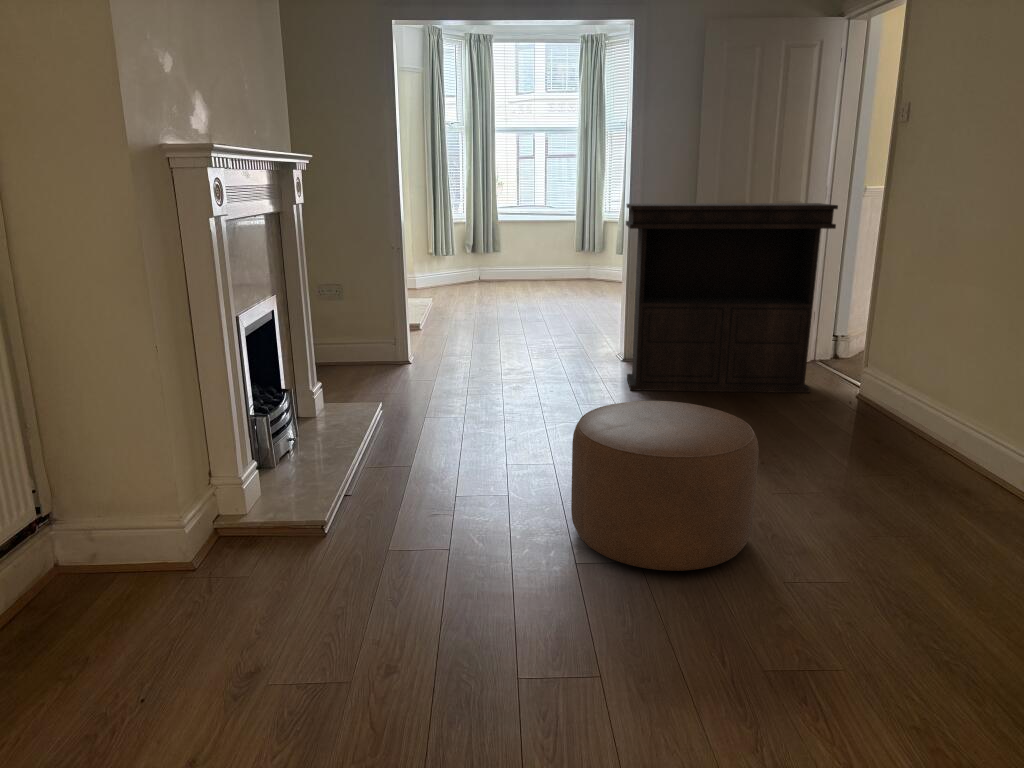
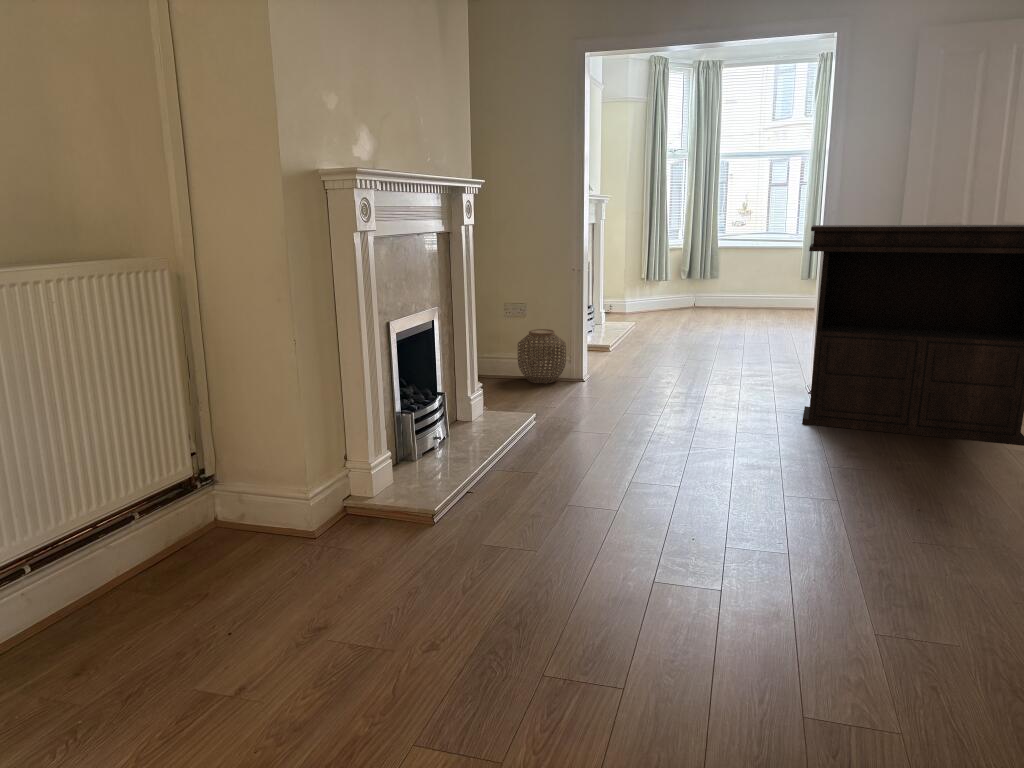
woven basket: none [335,314,388,371] -> present [518,329,566,383]
ottoman: present [571,401,759,571] -> none [663,430,875,619]

